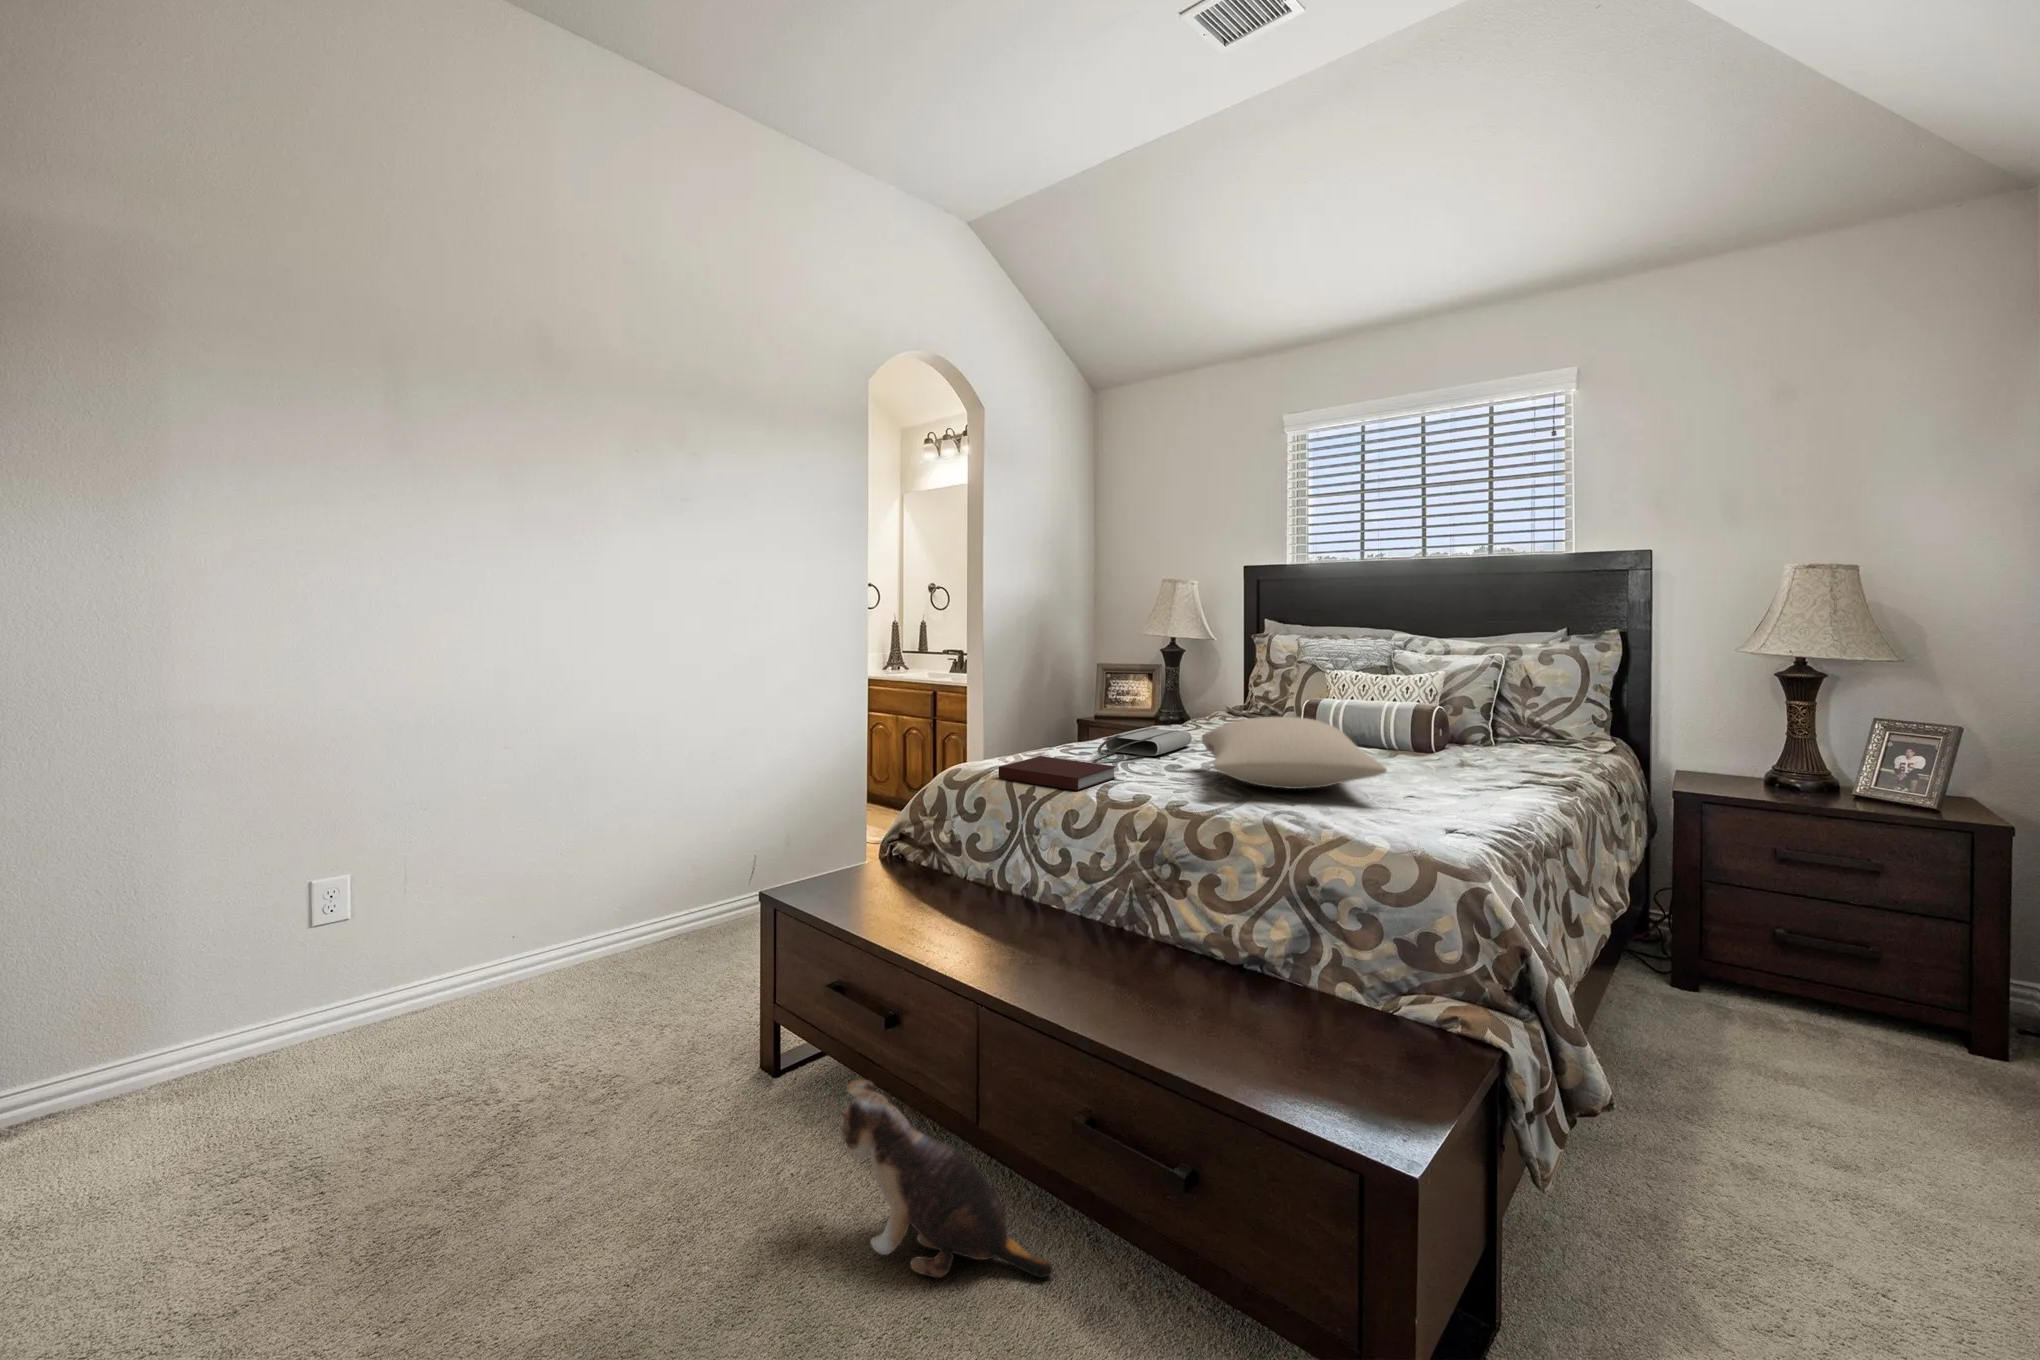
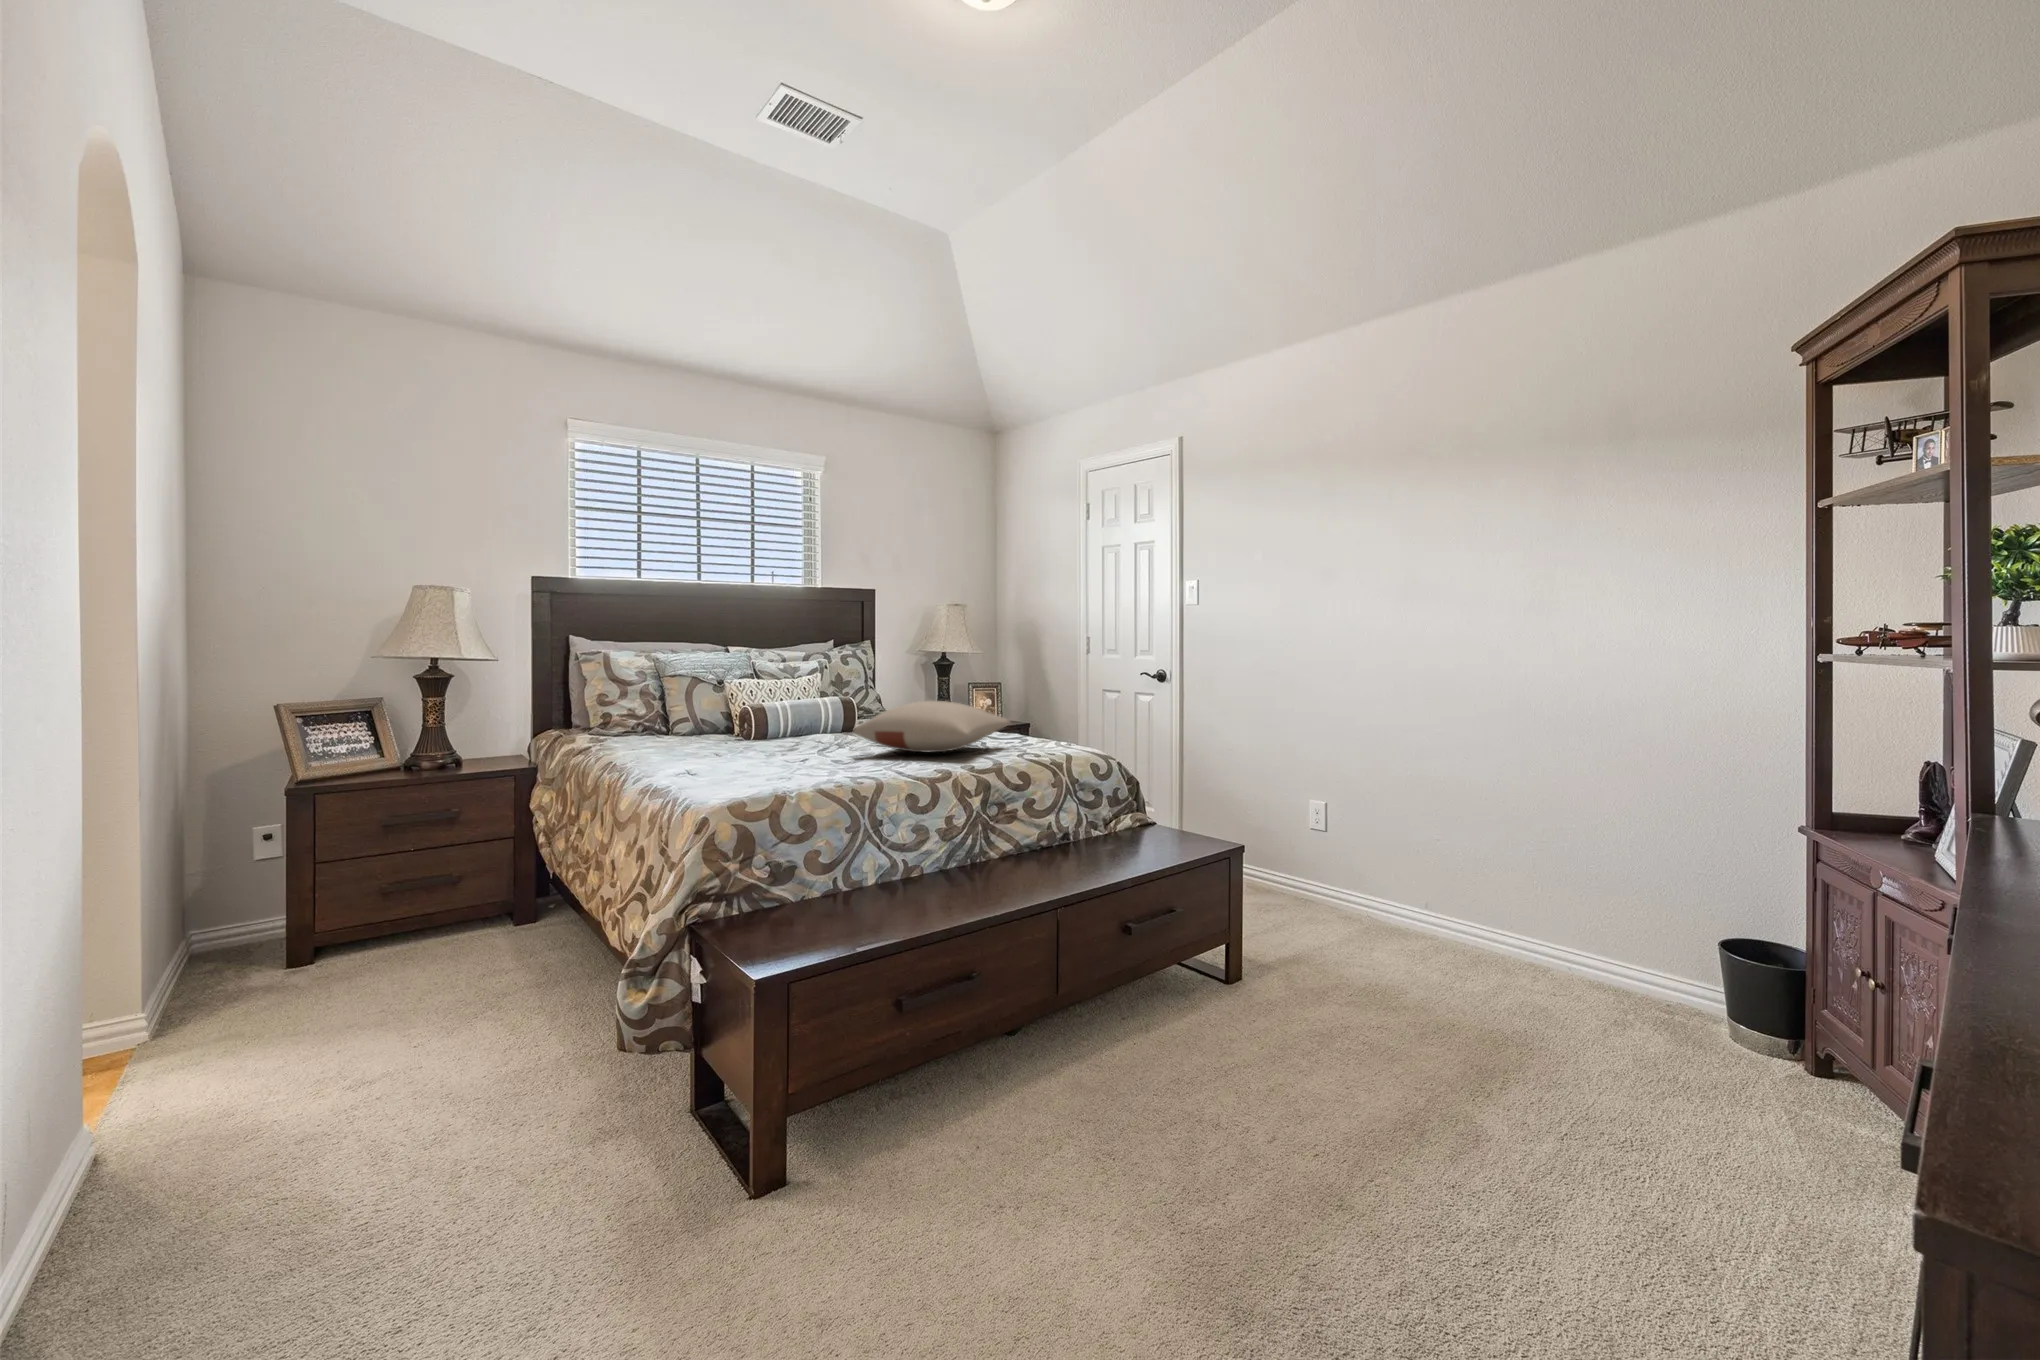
tote bag: present [1097,728,1192,757] -> none [708,741,797,766]
notebook: present [998,756,1116,791] -> none [785,759,900,788]
plush toy: present [830,1080,1052,1278] -> none [1044,999,1147,1104]

